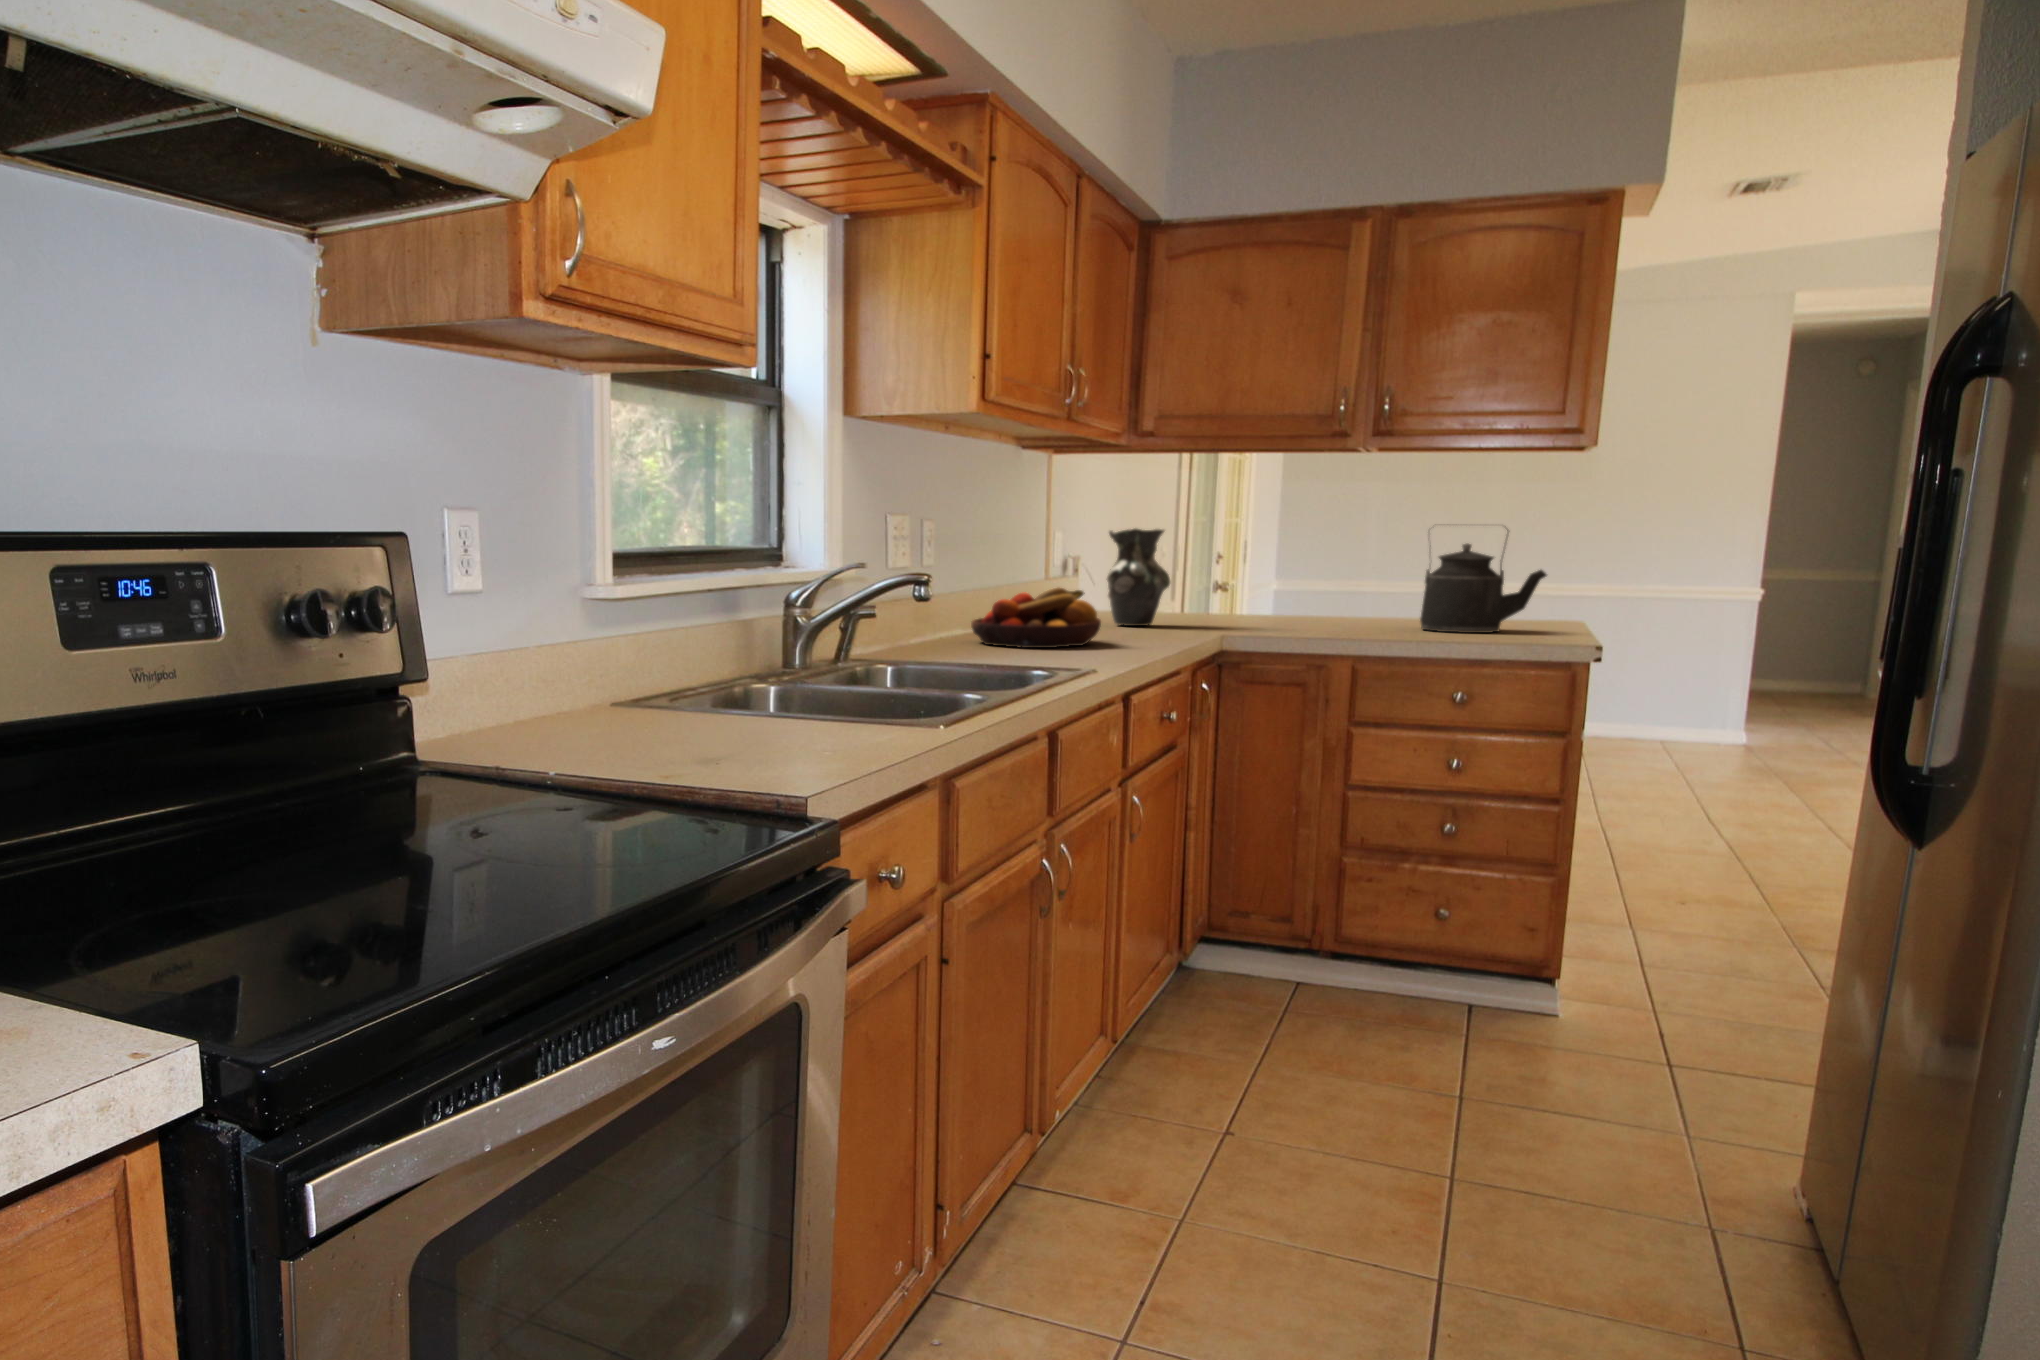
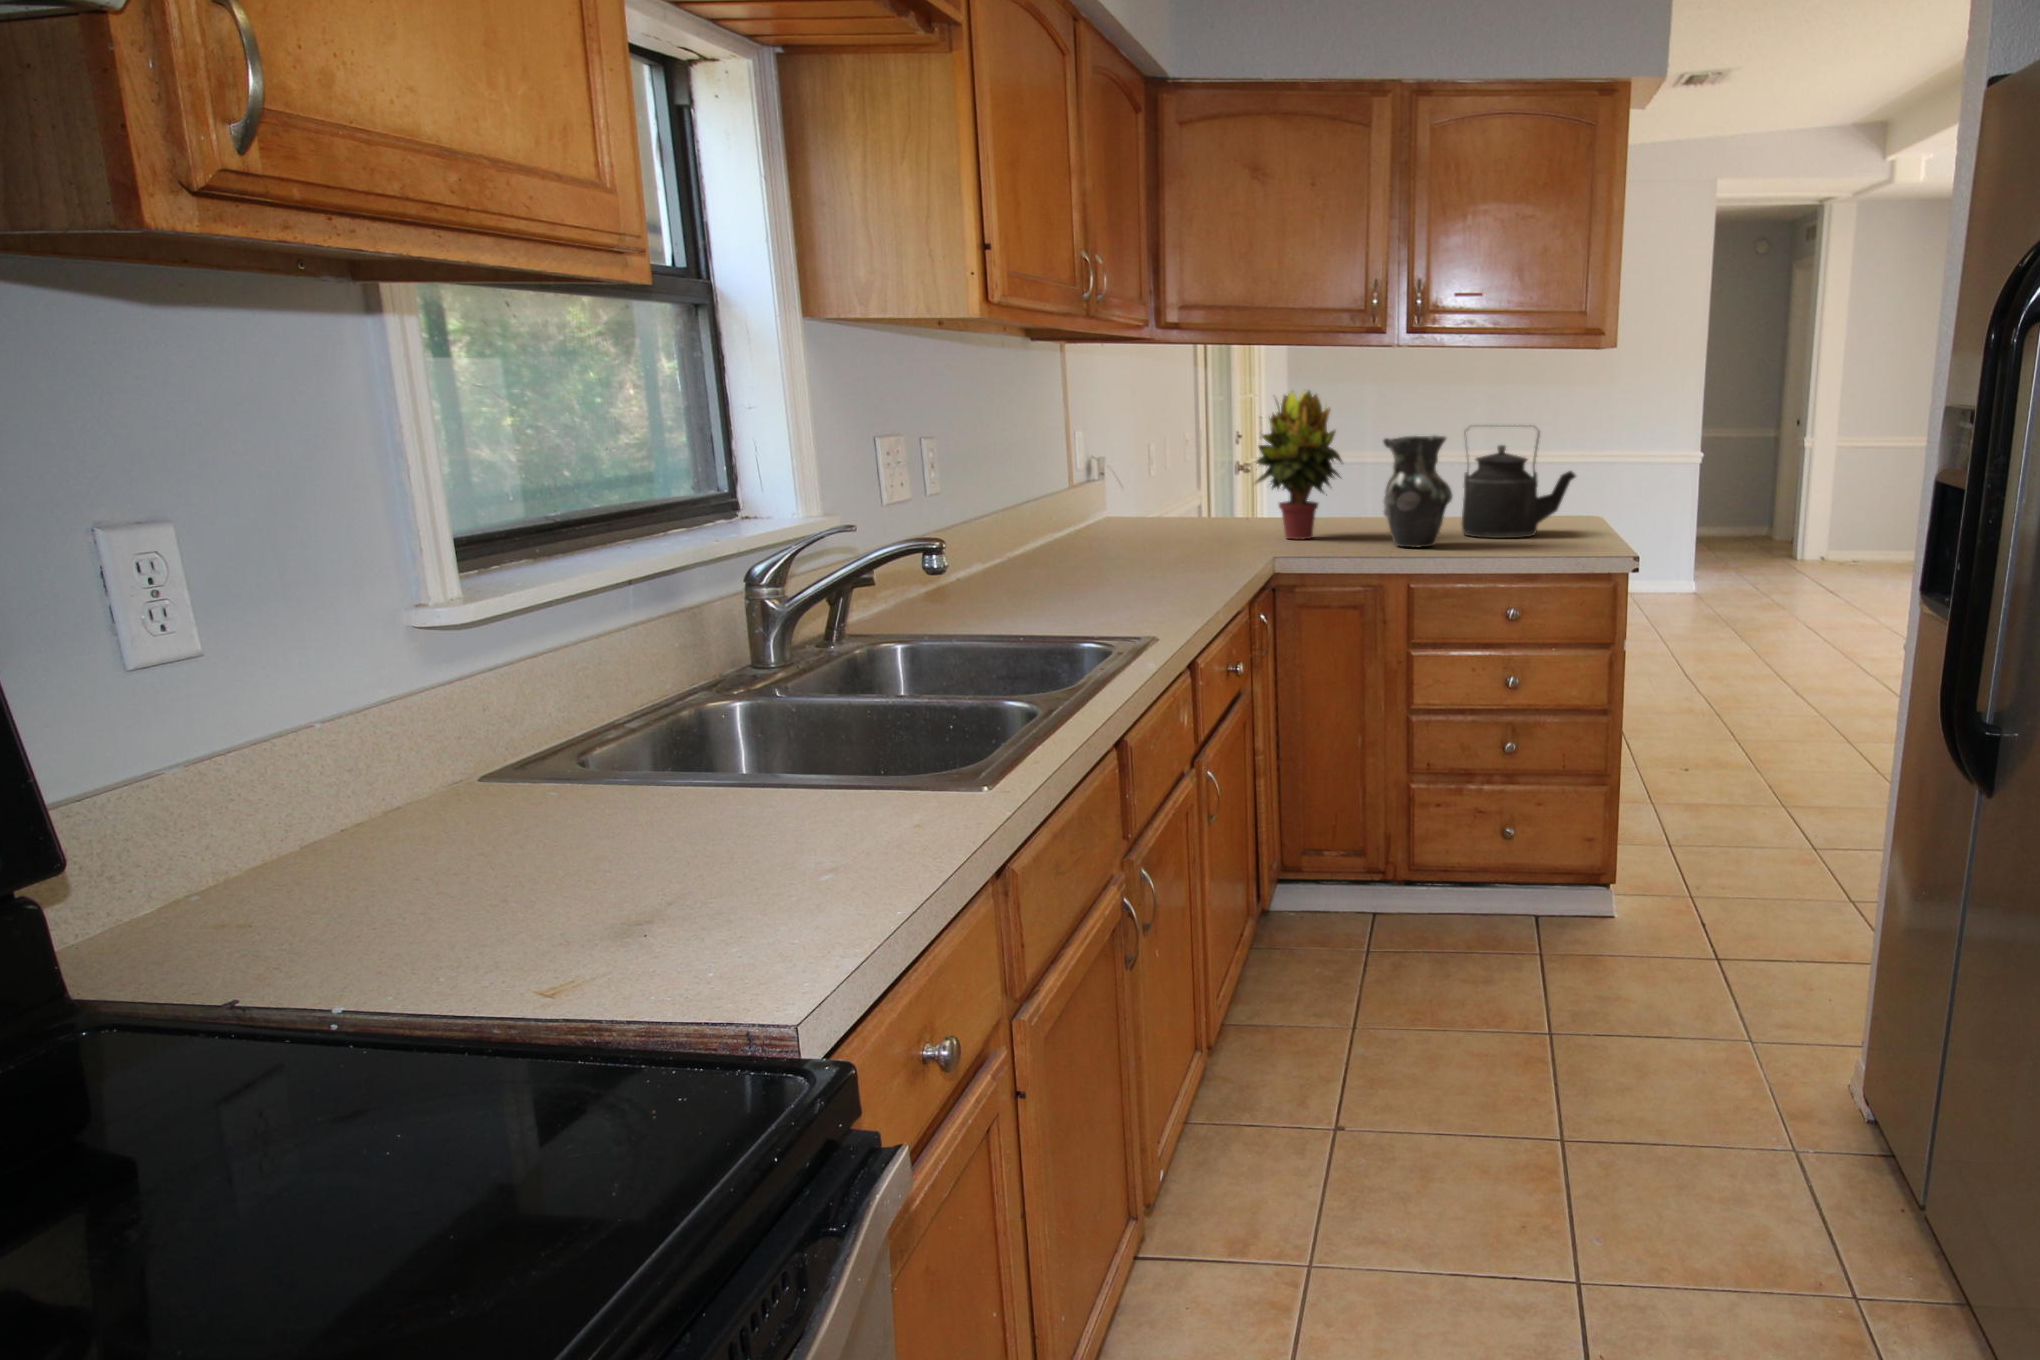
potted plant: none [1211,489,1301,627] -> present [1256,391,1342,540]
vase: present [1107,529,1170,626] -> present [1383,435,1452,547]
fruit bowl: present [971,588,1101,648] -> none [995,518,1147,596]

